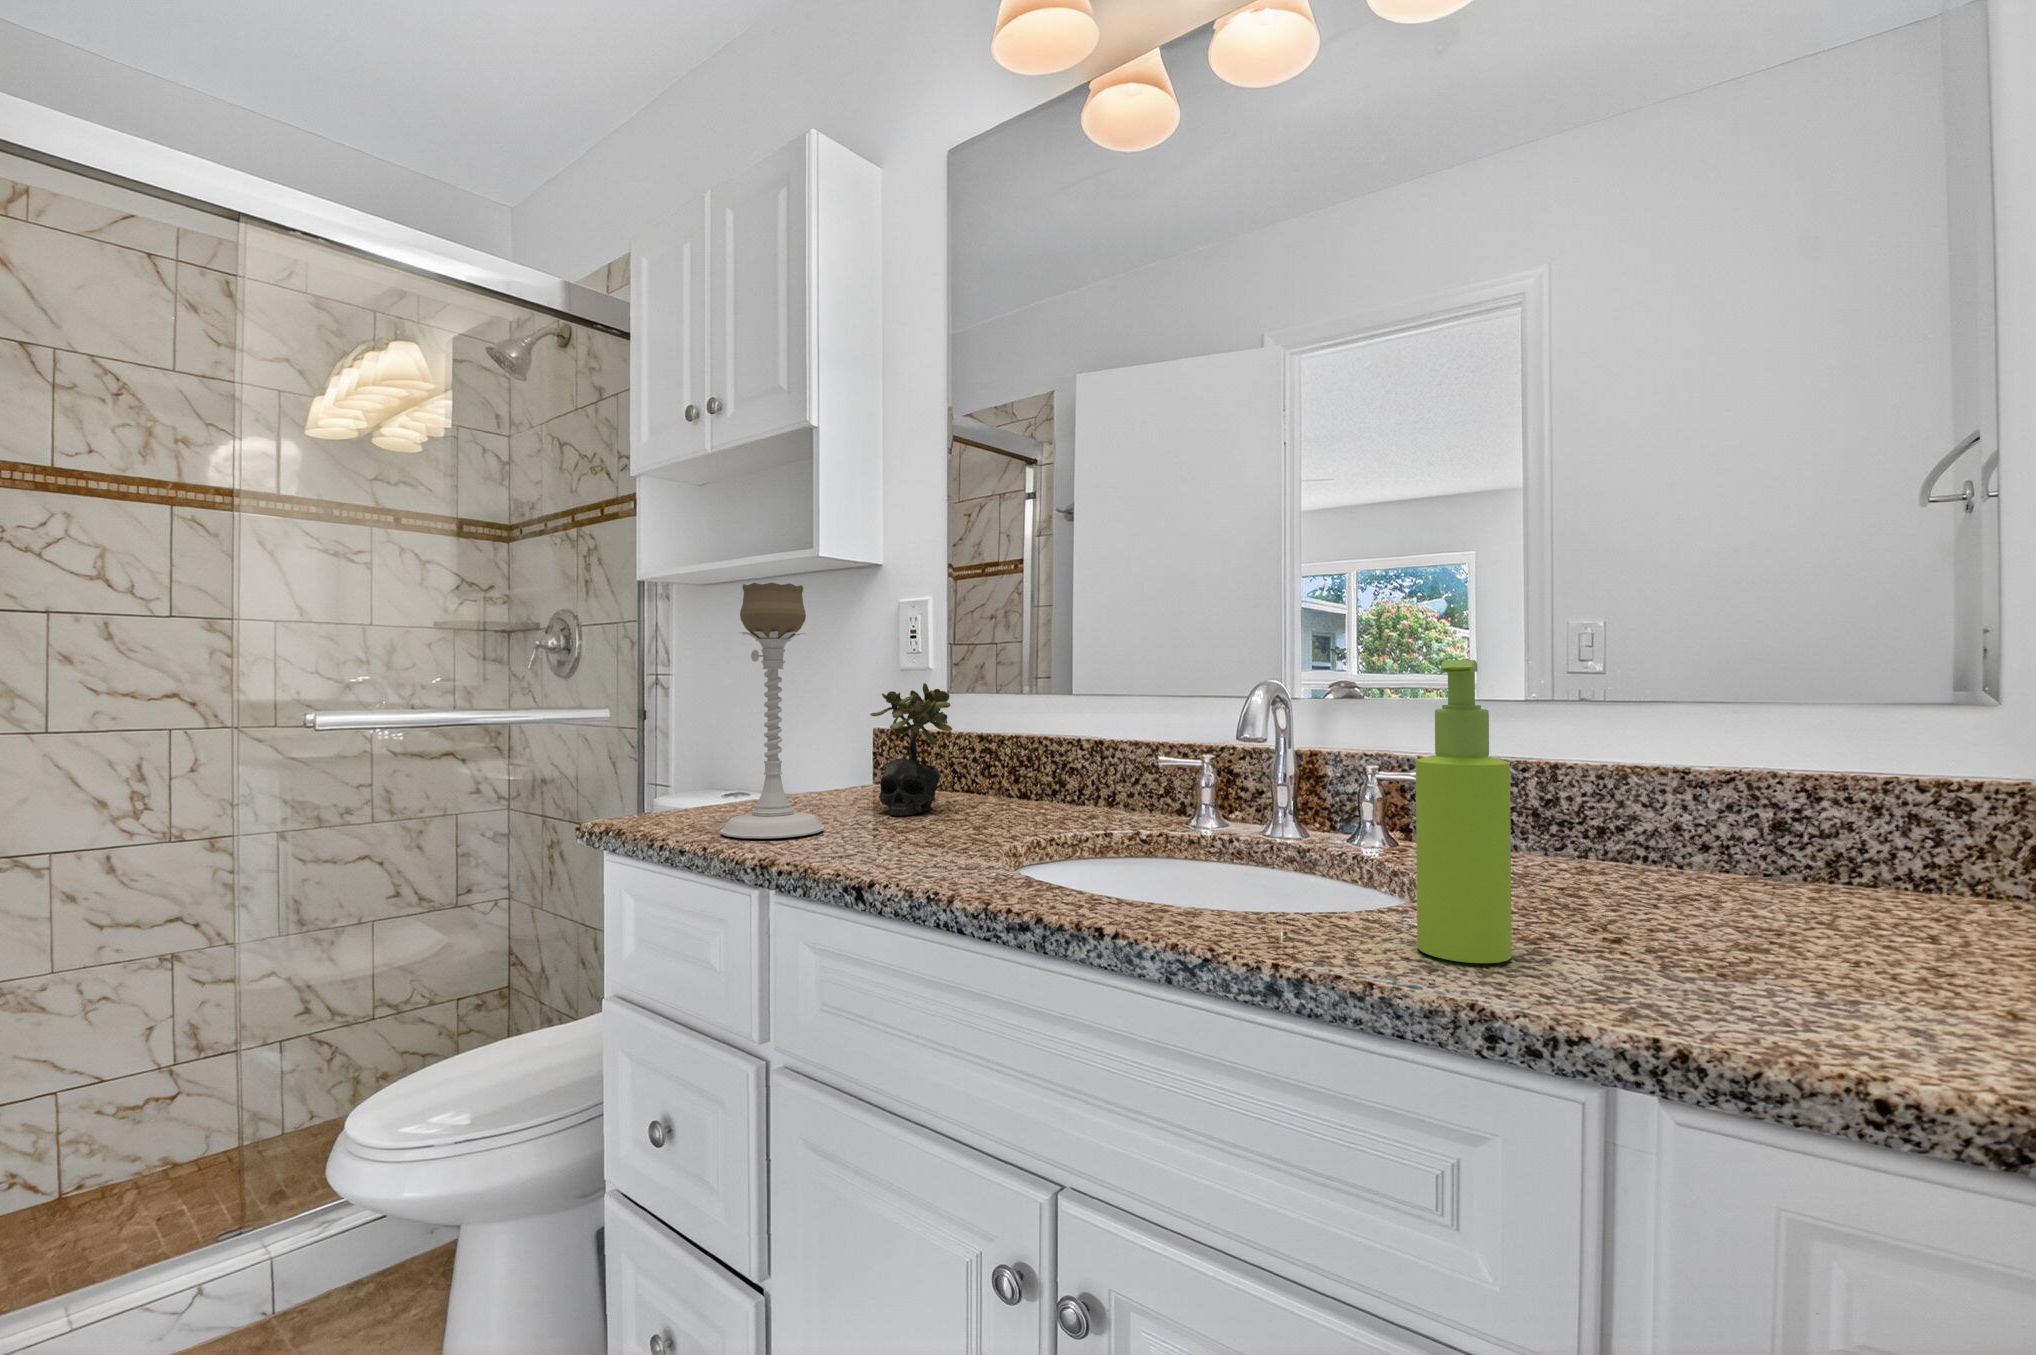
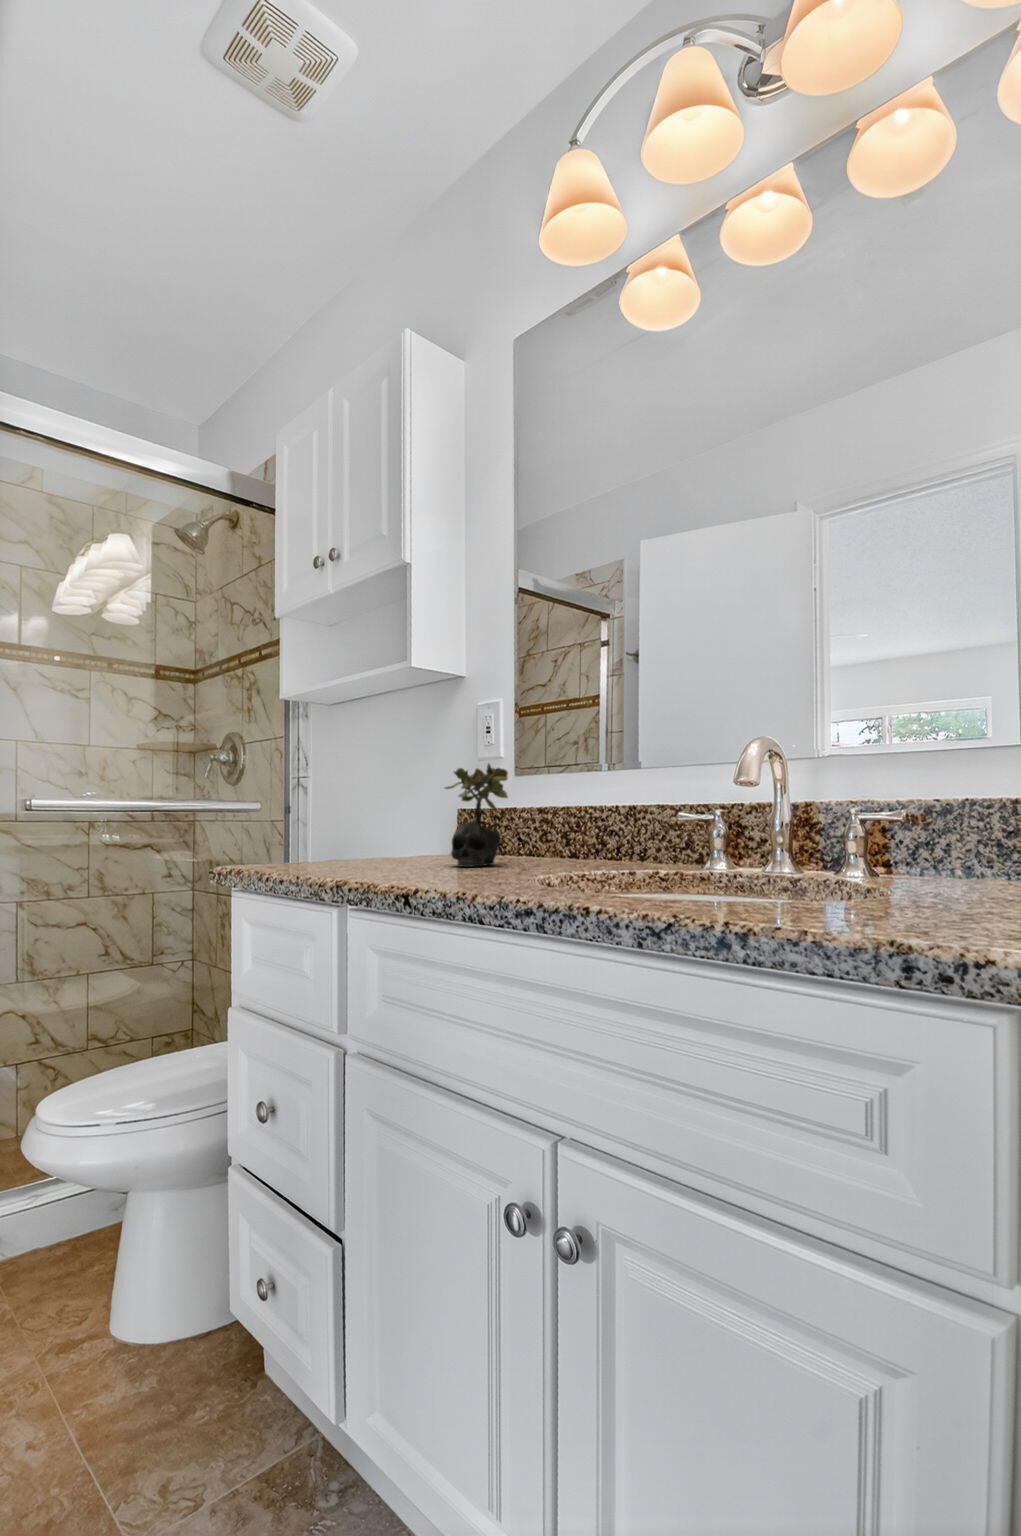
candle holder: present [720,583,824,839] -> none [319,674,401,875]
soap dispenser: present [1416,660,1512,963] -> none [851,660,943,922]

